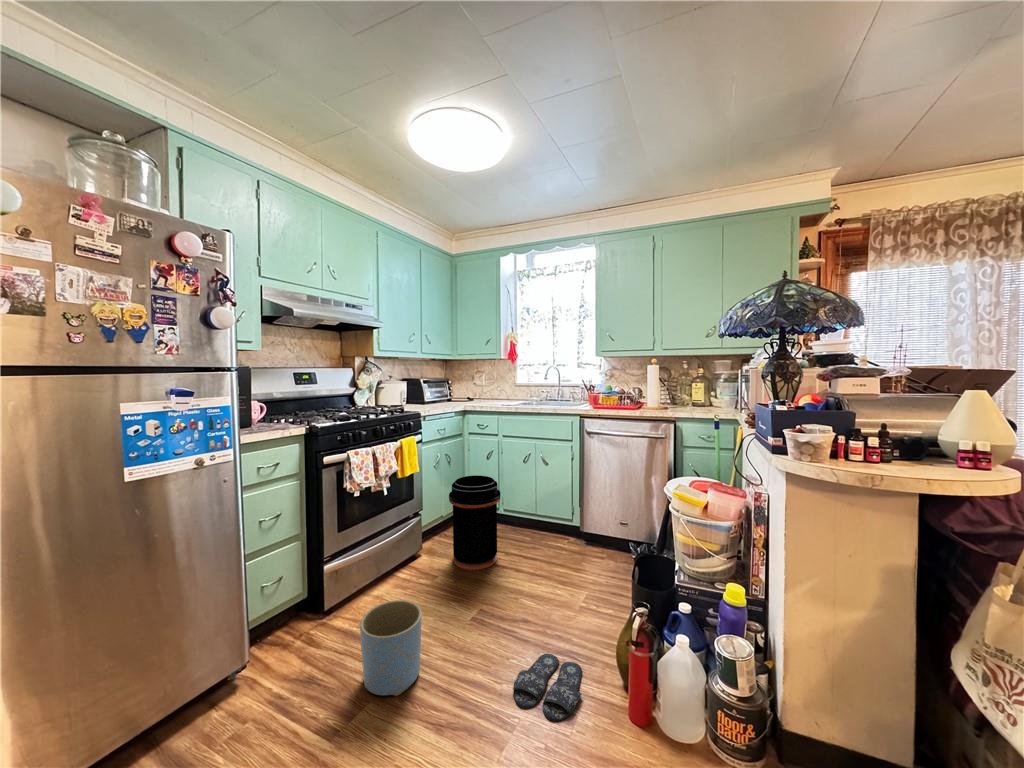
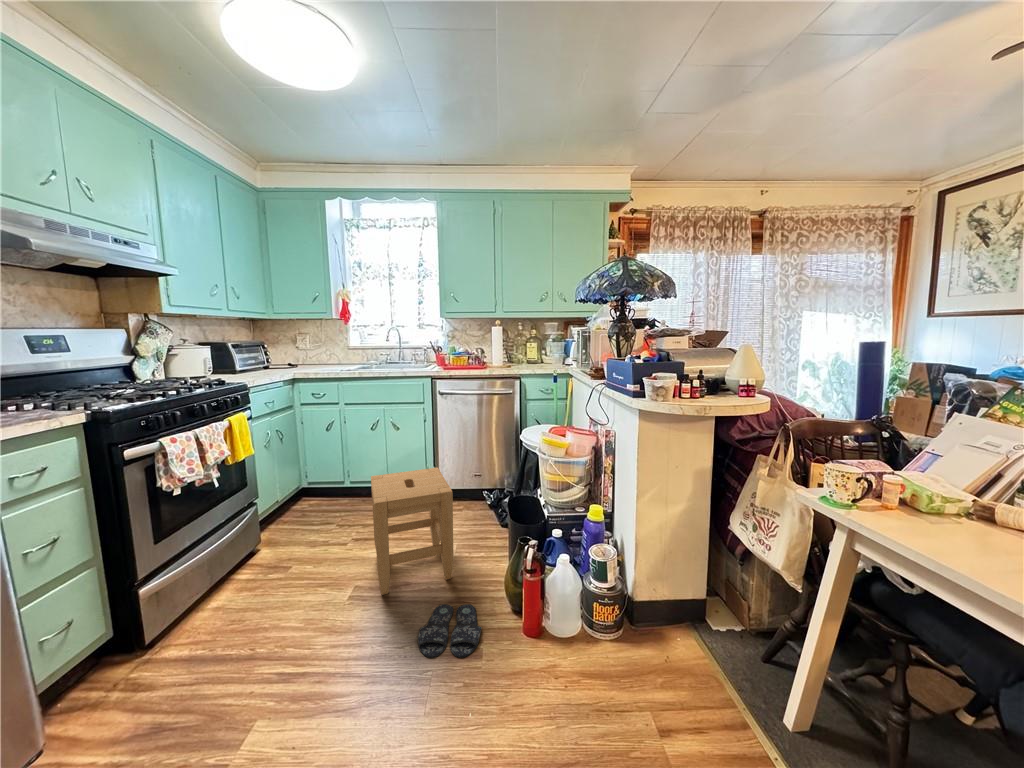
trash can: present [449,475,500,570] -> none [296,450,359,552]
stool: none [494,505,570,629] -> present [371,468,454,595]
planter: present [360,600,422,696] -> none [229,599,310,709]

